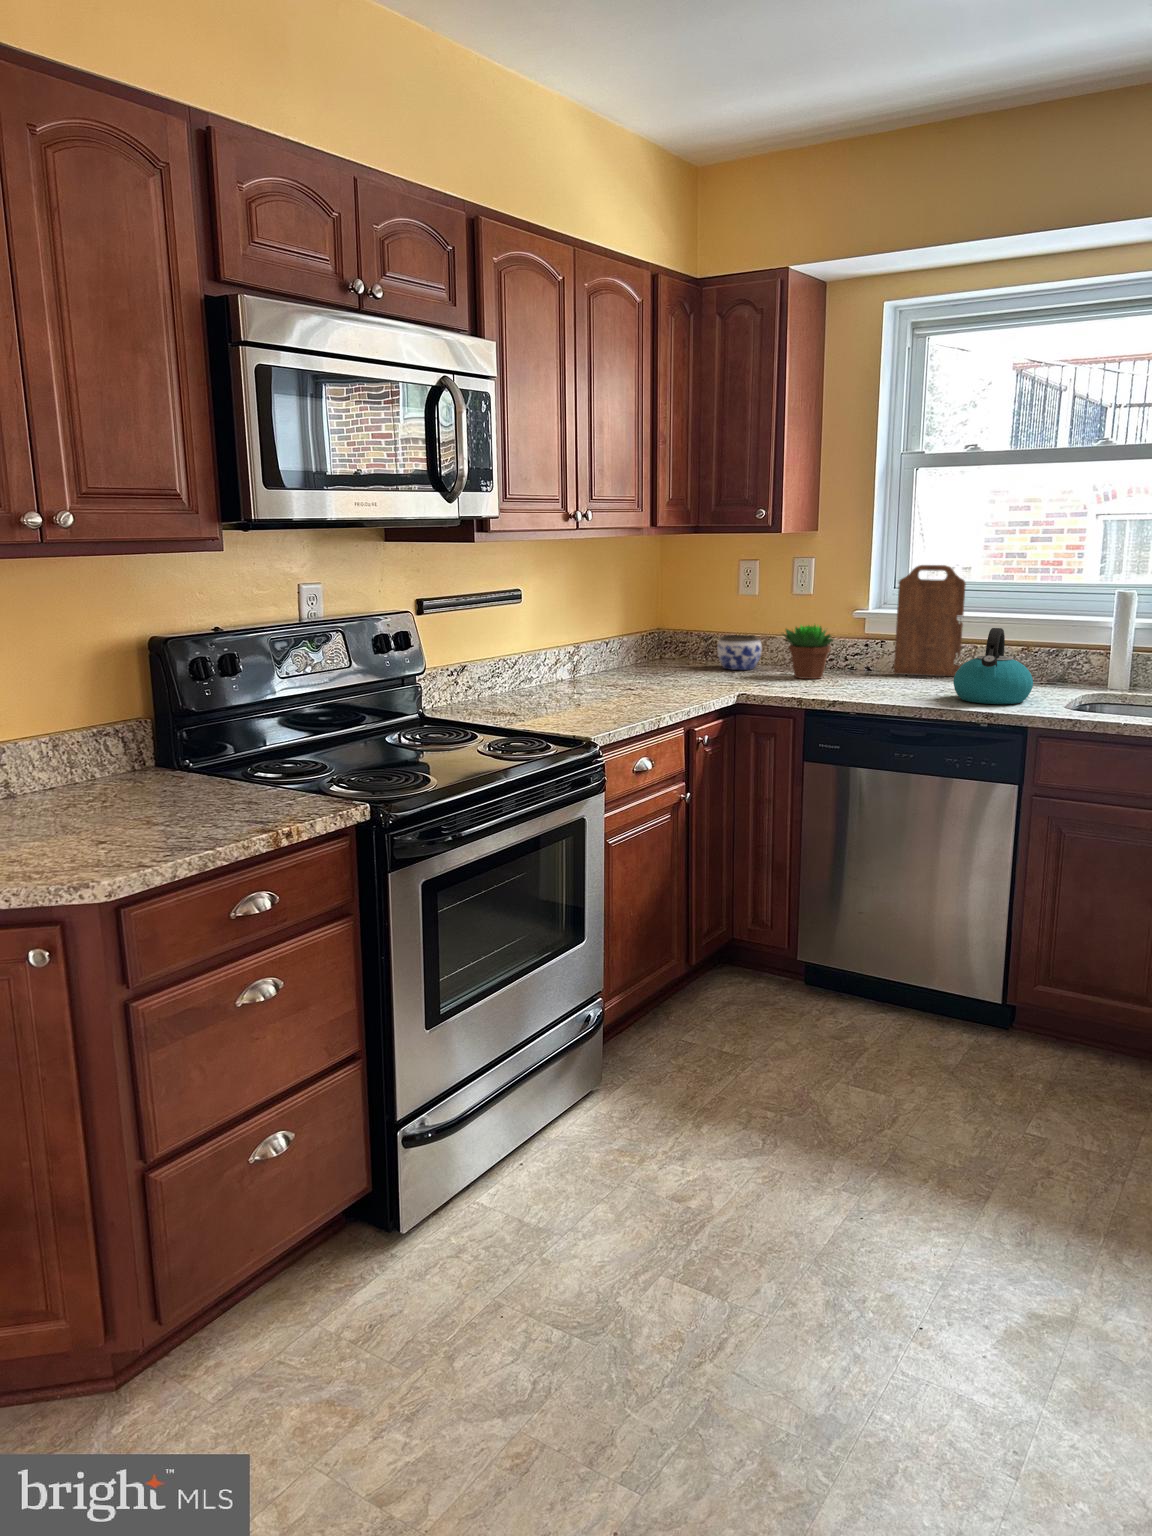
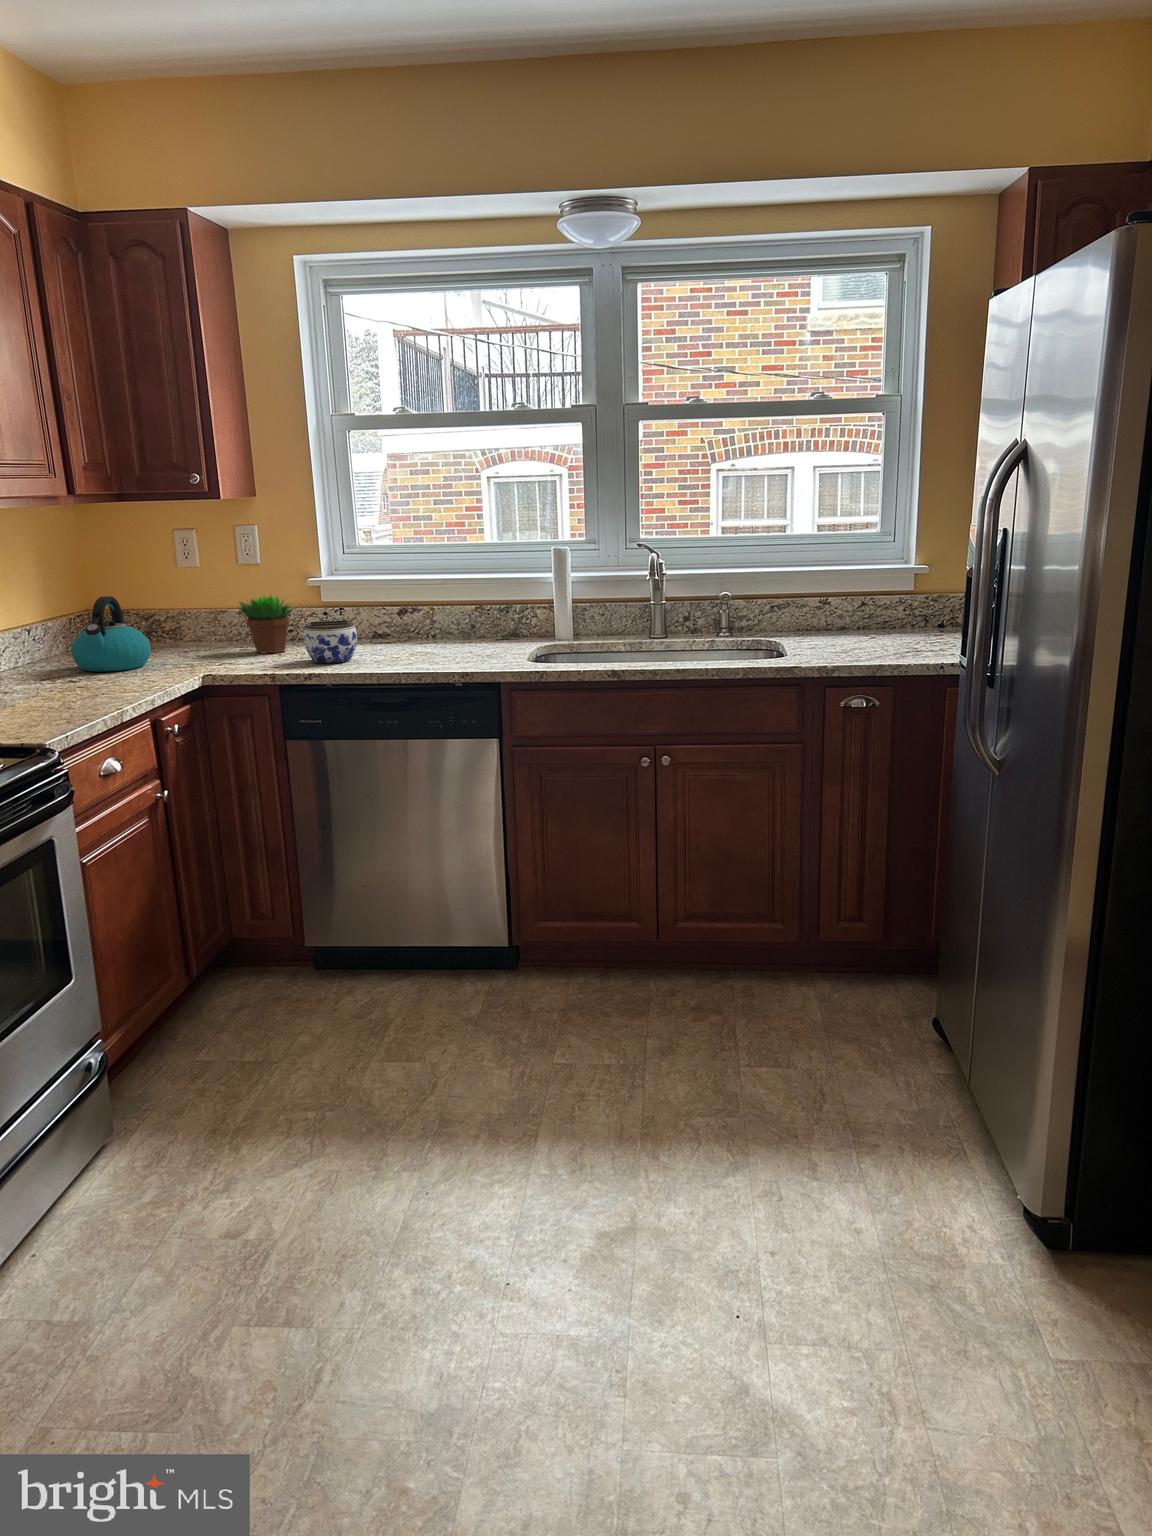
cutting board: present [894,565,966,676] -> none [350,528,420,640]
kettle: present [953,628,1033,704] -> present [71,596,151,672]
jar: present [717,635,762,670] -> present [303,620,357,663]

